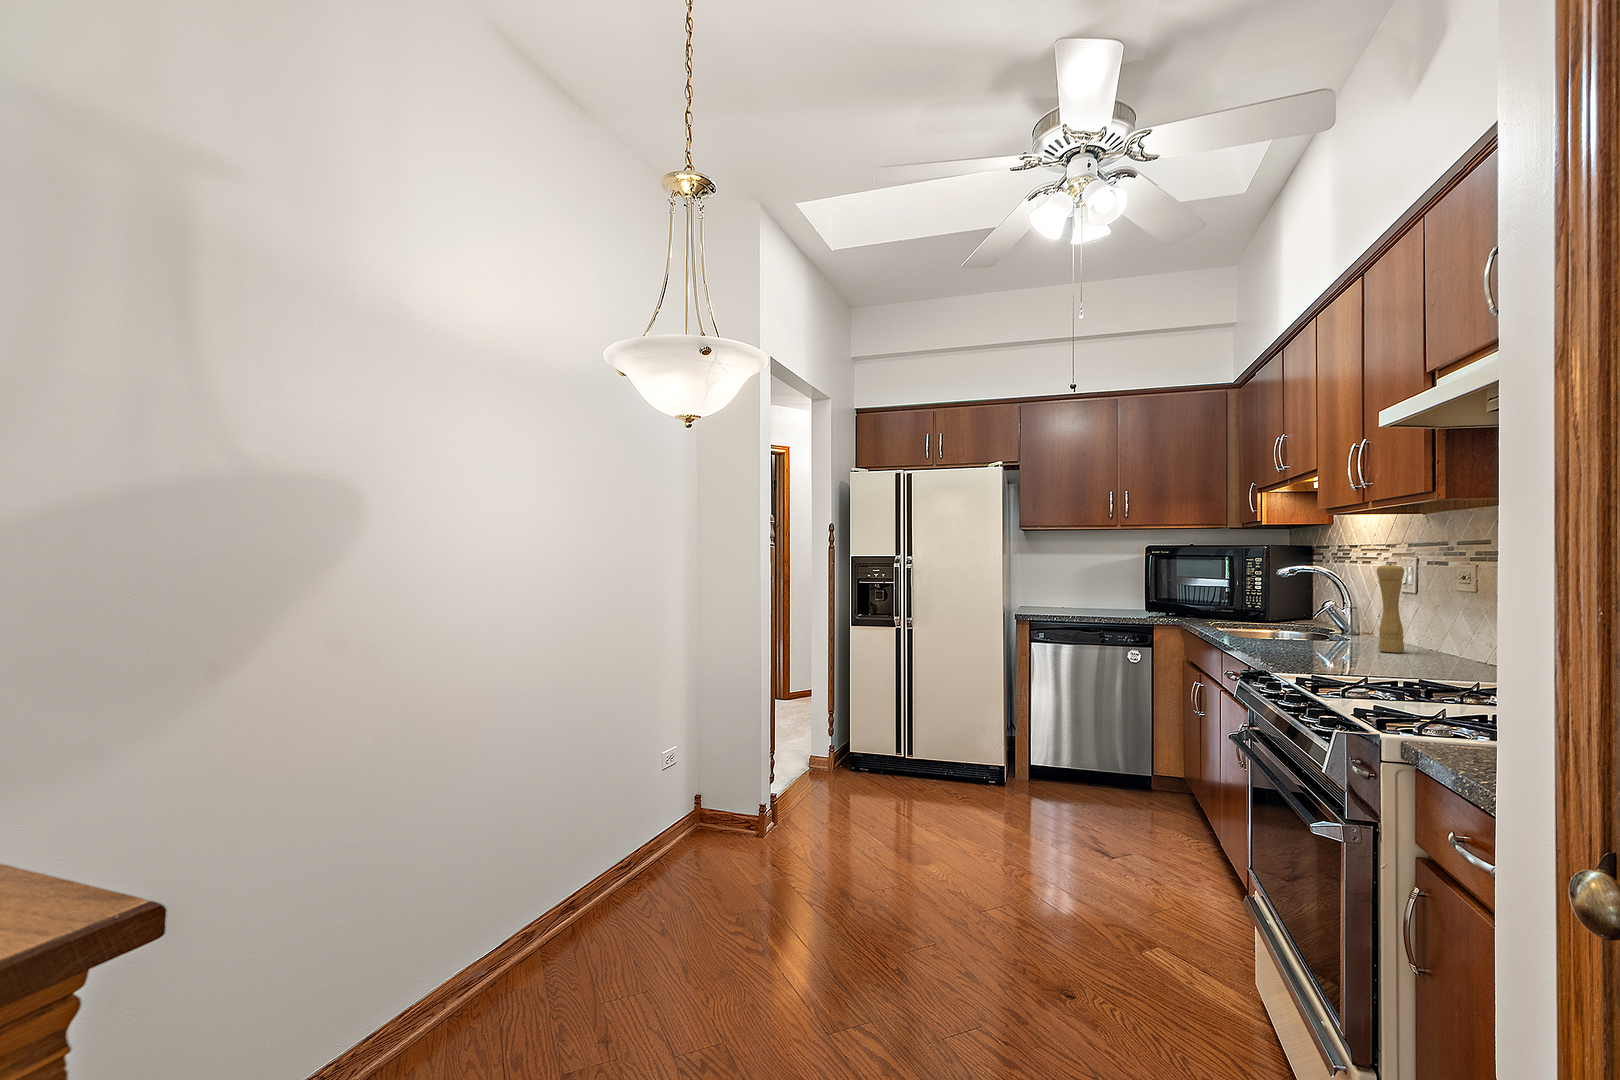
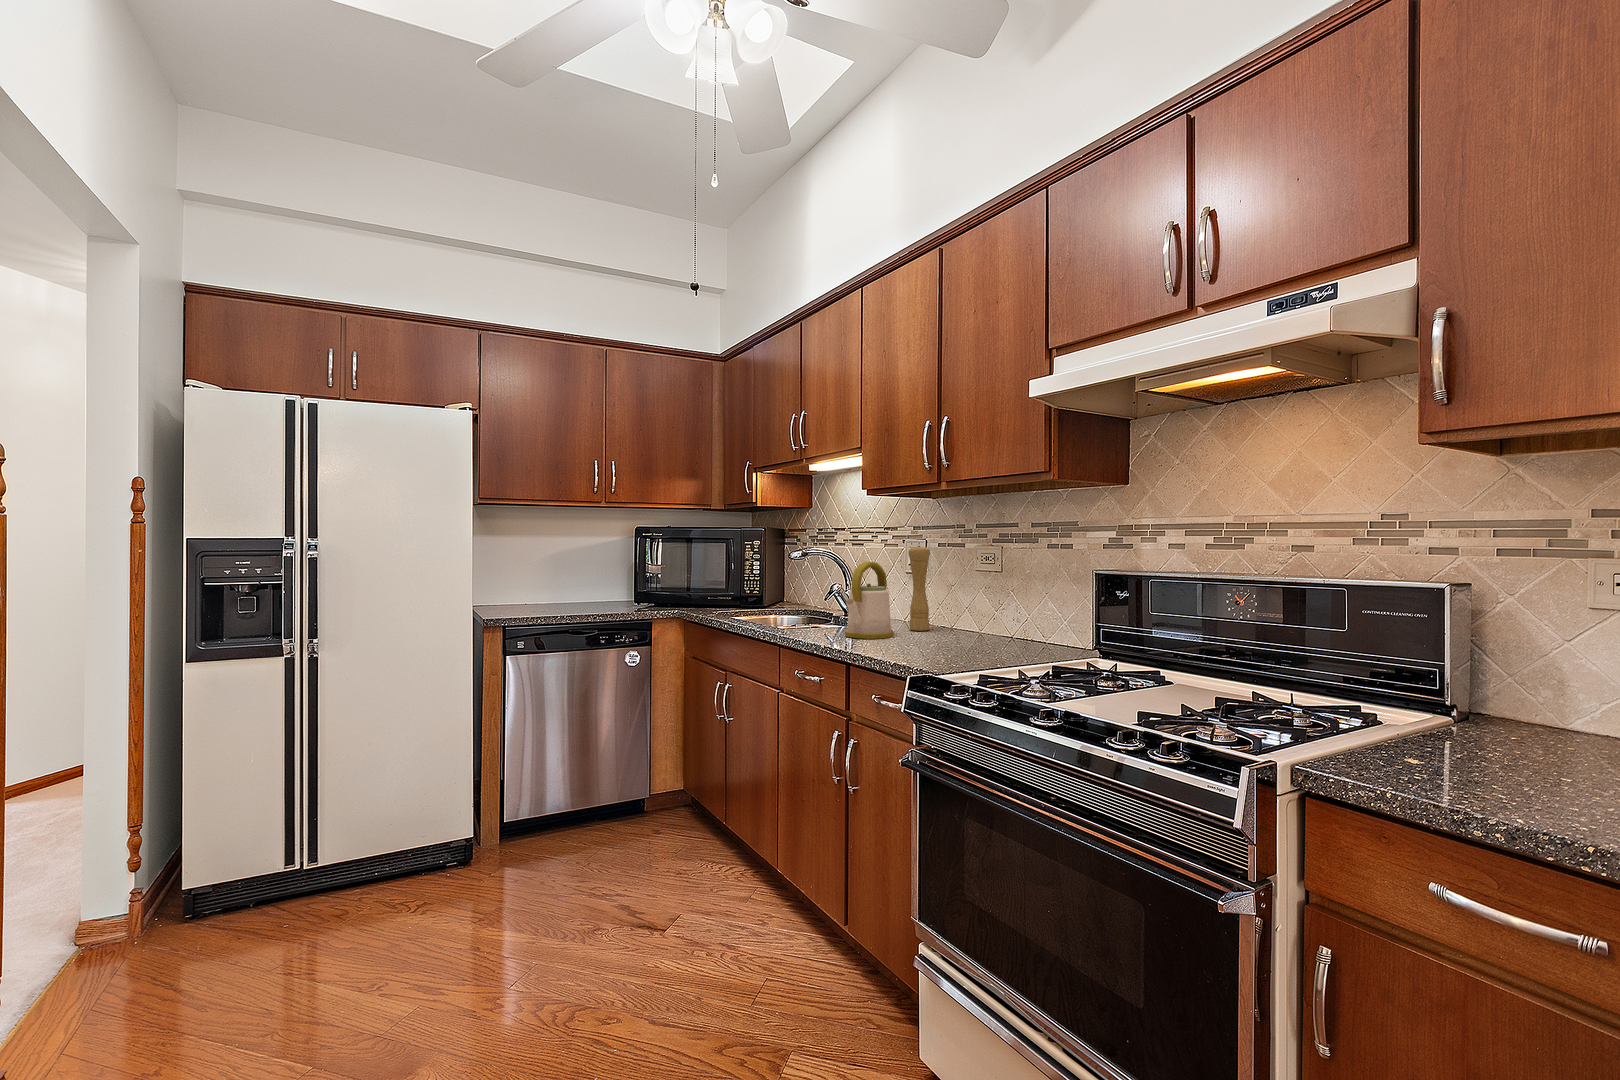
kettle: none [1284,579,1348,653] -> present [845,562,894,639]

